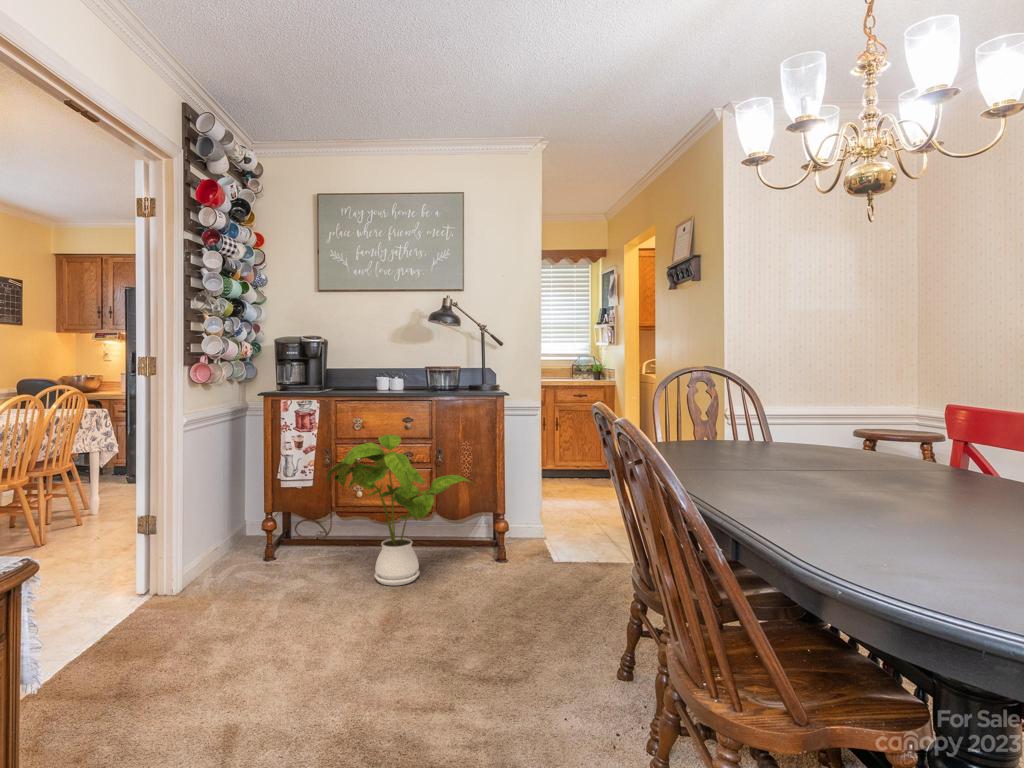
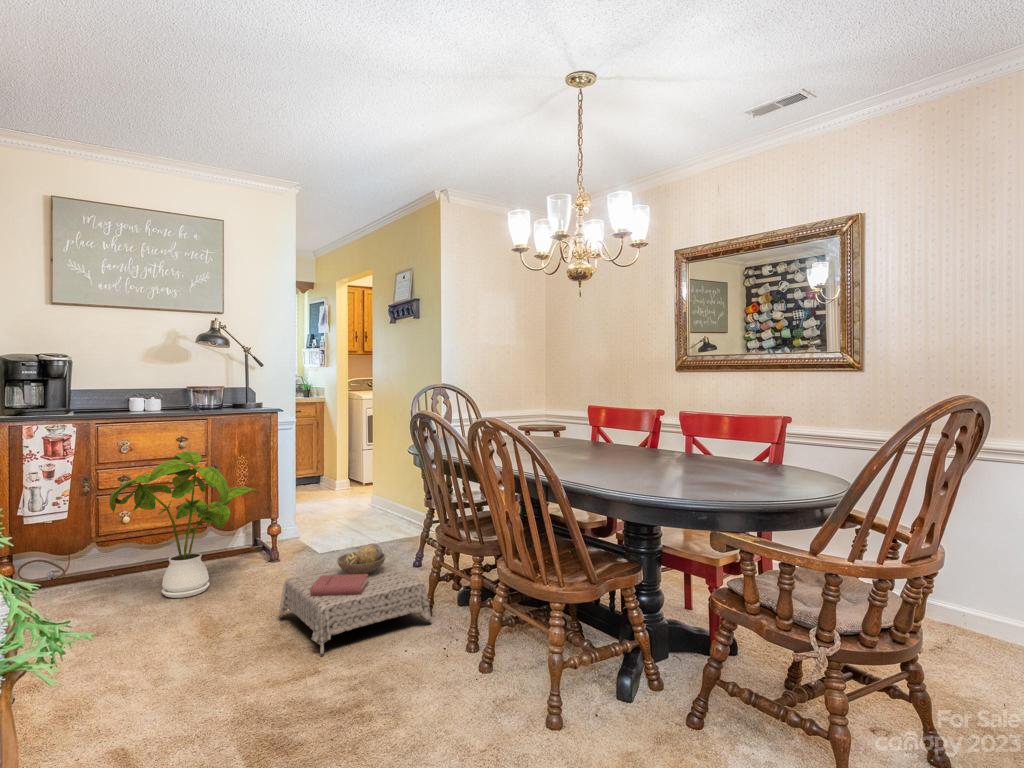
ottoman: none [429,577,600,724] -> present [279,544,431,656]

